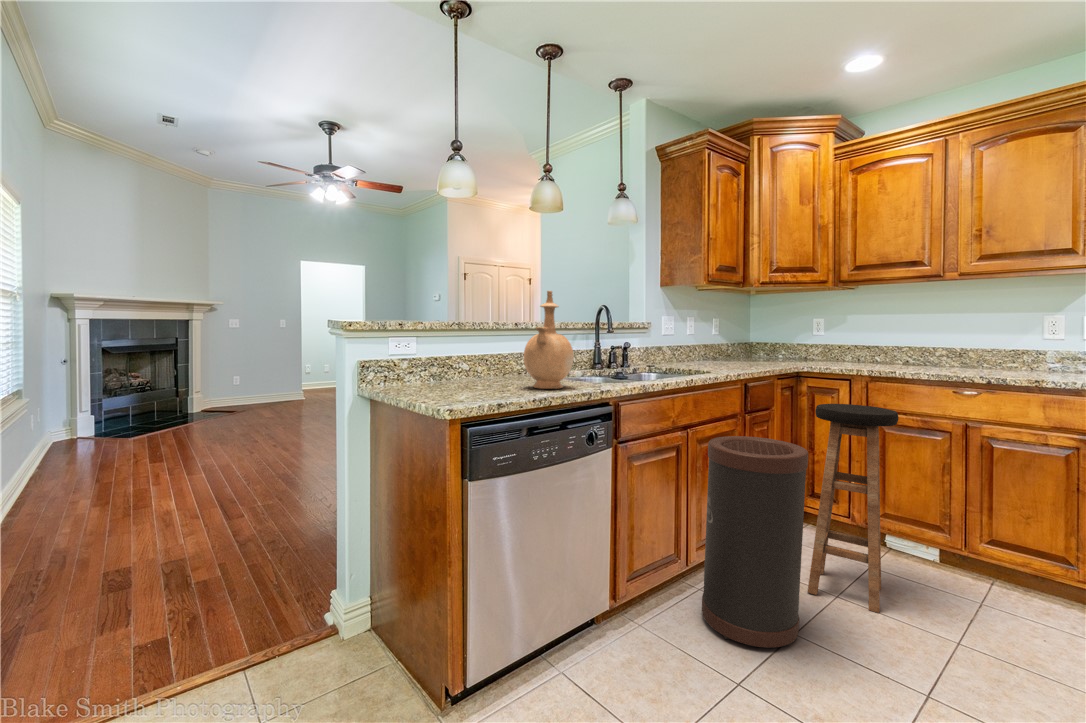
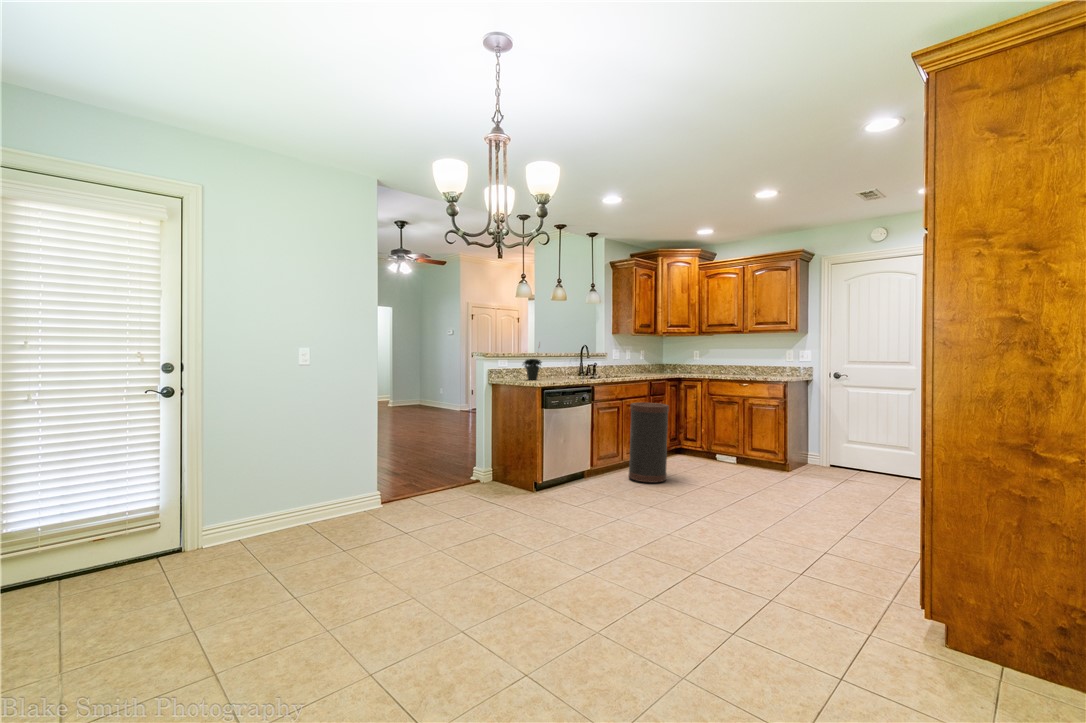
potted plant: none [440,290,489,389] -> present [523,359,542,380]
vase: present [524,291,574,389] -> none [557,341,577,380]
bar stool: present [808,404,899,613] -> none [675,390,710,477]

